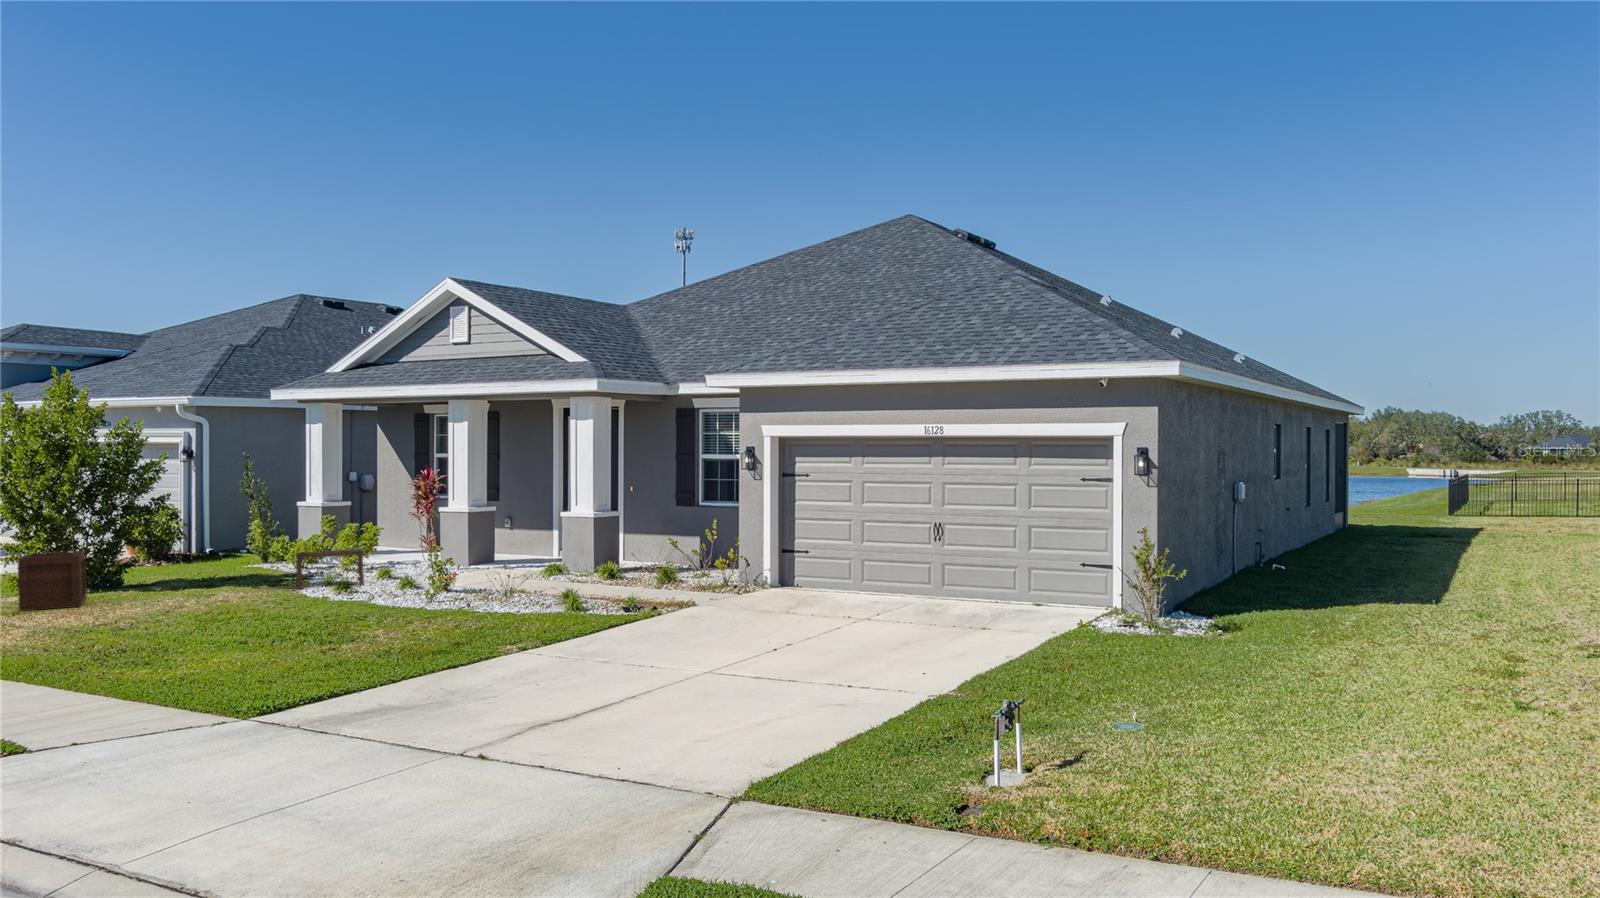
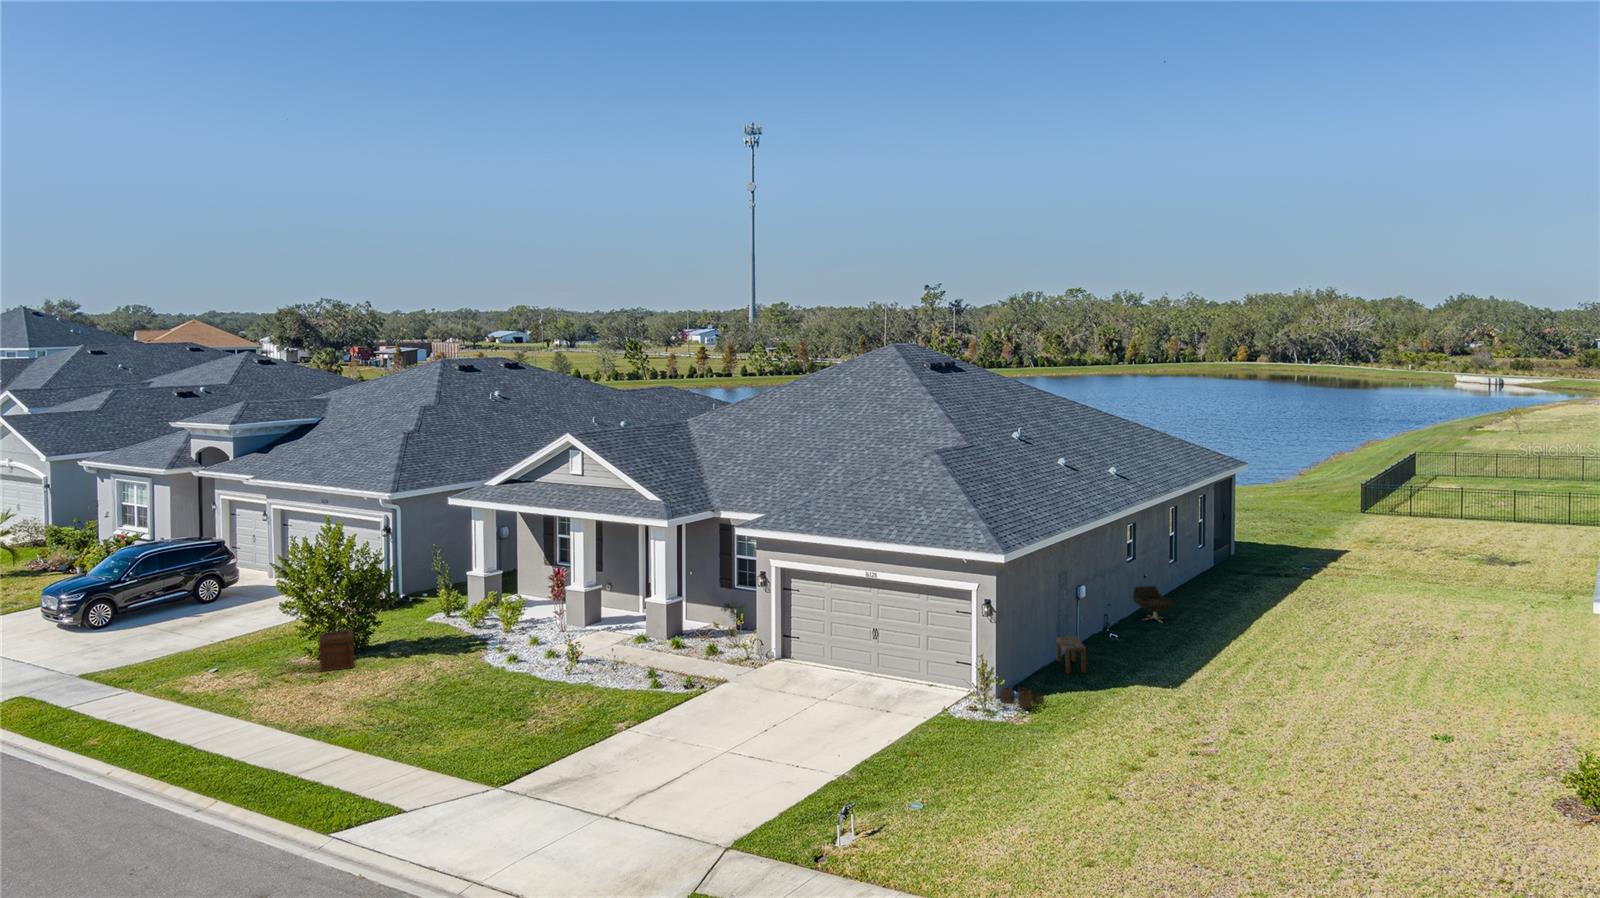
lounge chair: none [1290,508,1356,556] -> present [1133,586,1174,620]
potted plant: none [679,522,723,575] -> present [721,603,746,637]
bench: present [296,548,364,589] -> present [1056,636,1086,674]
woven basket: none [1164,591,1241,623] -> present [1000,688,1044,708]

